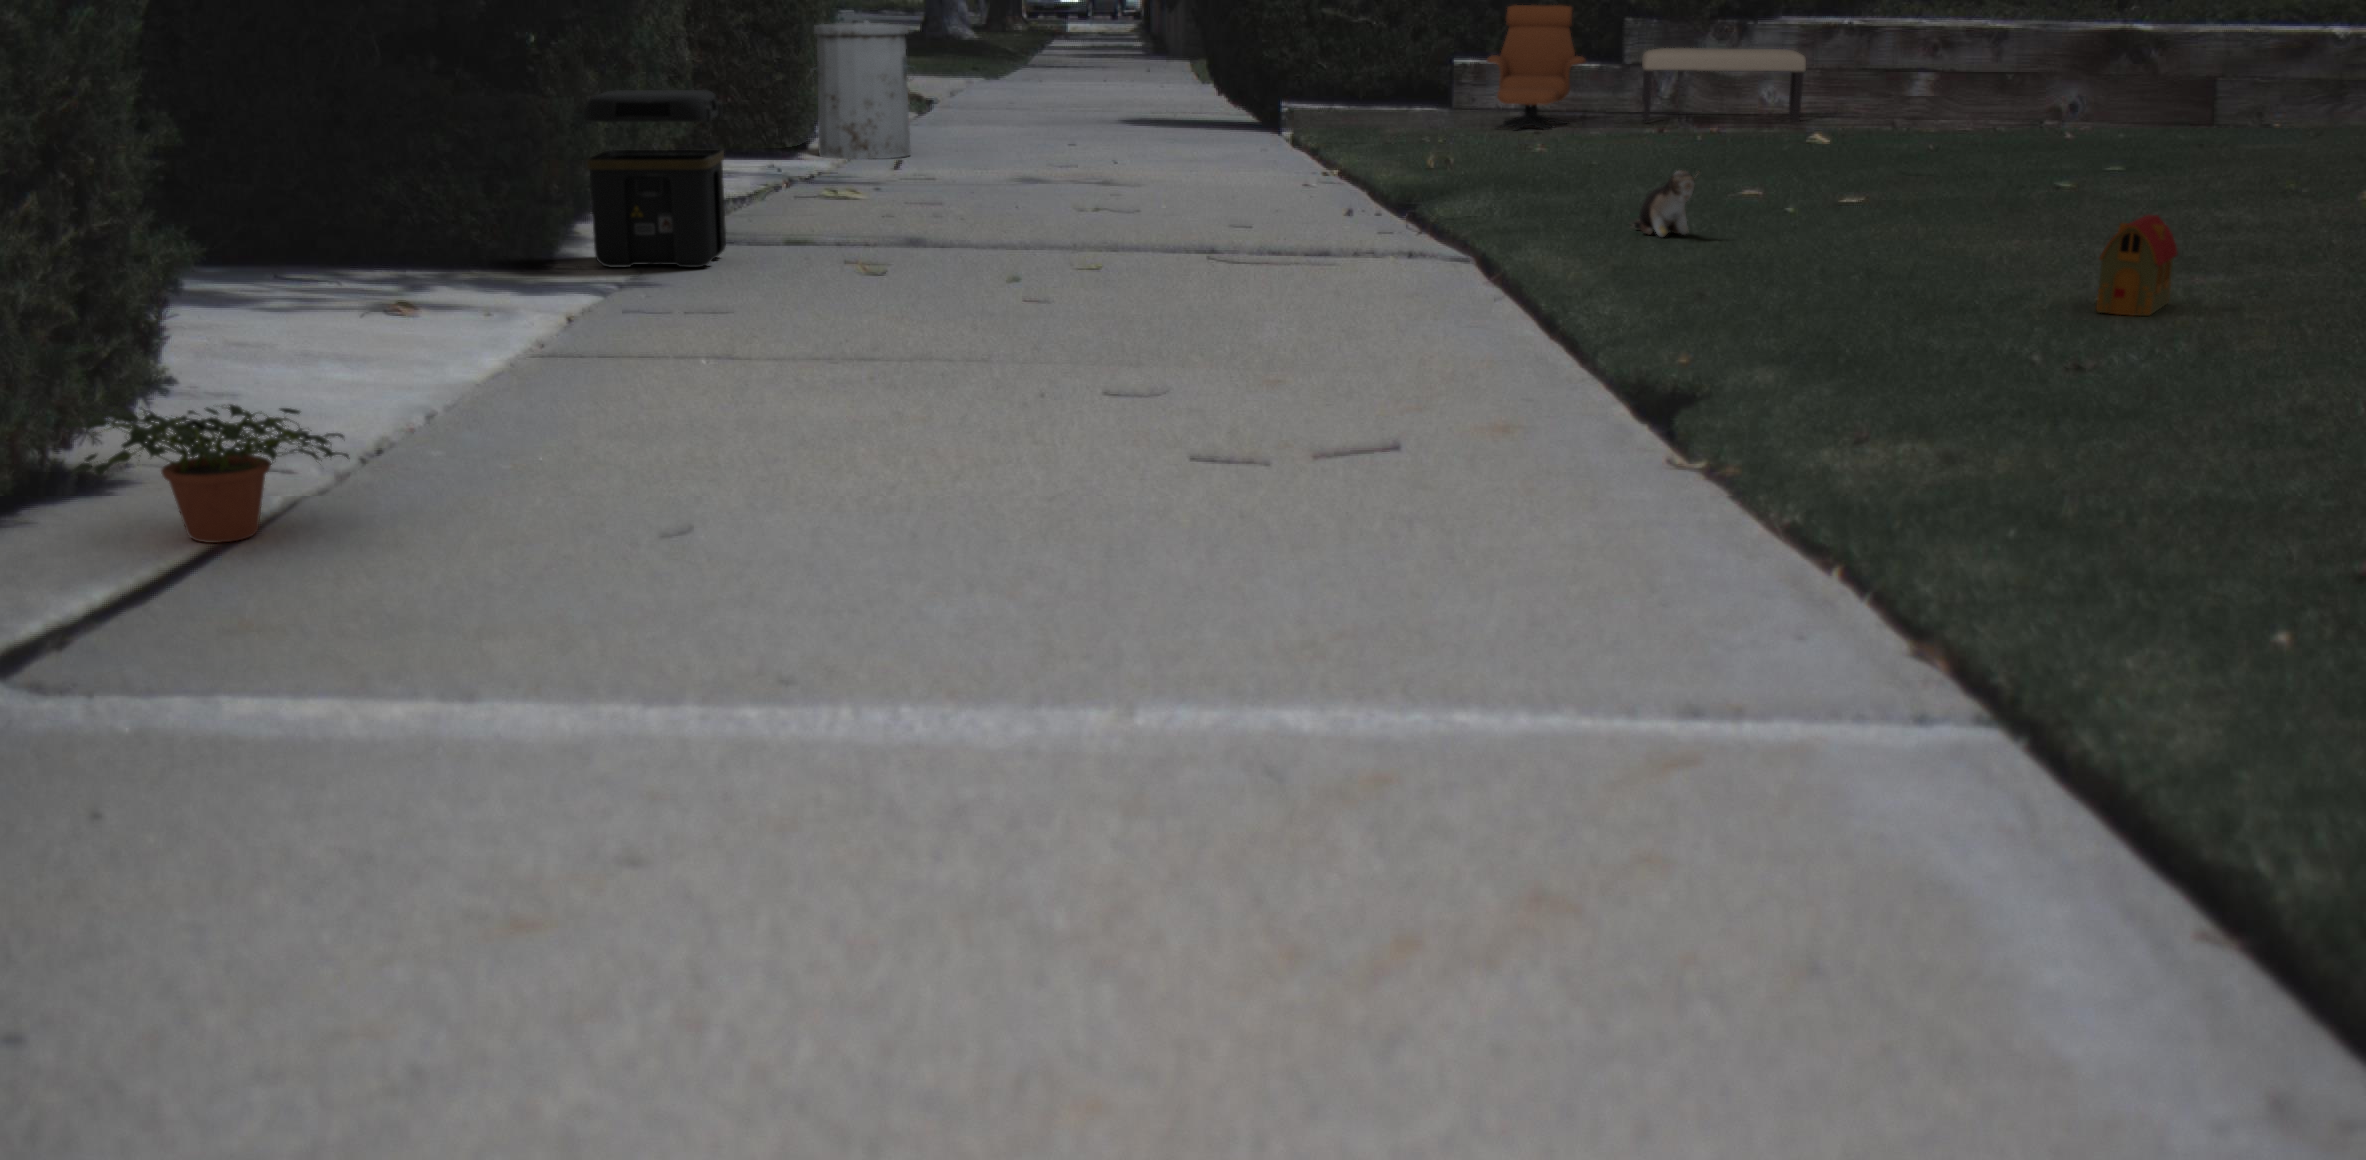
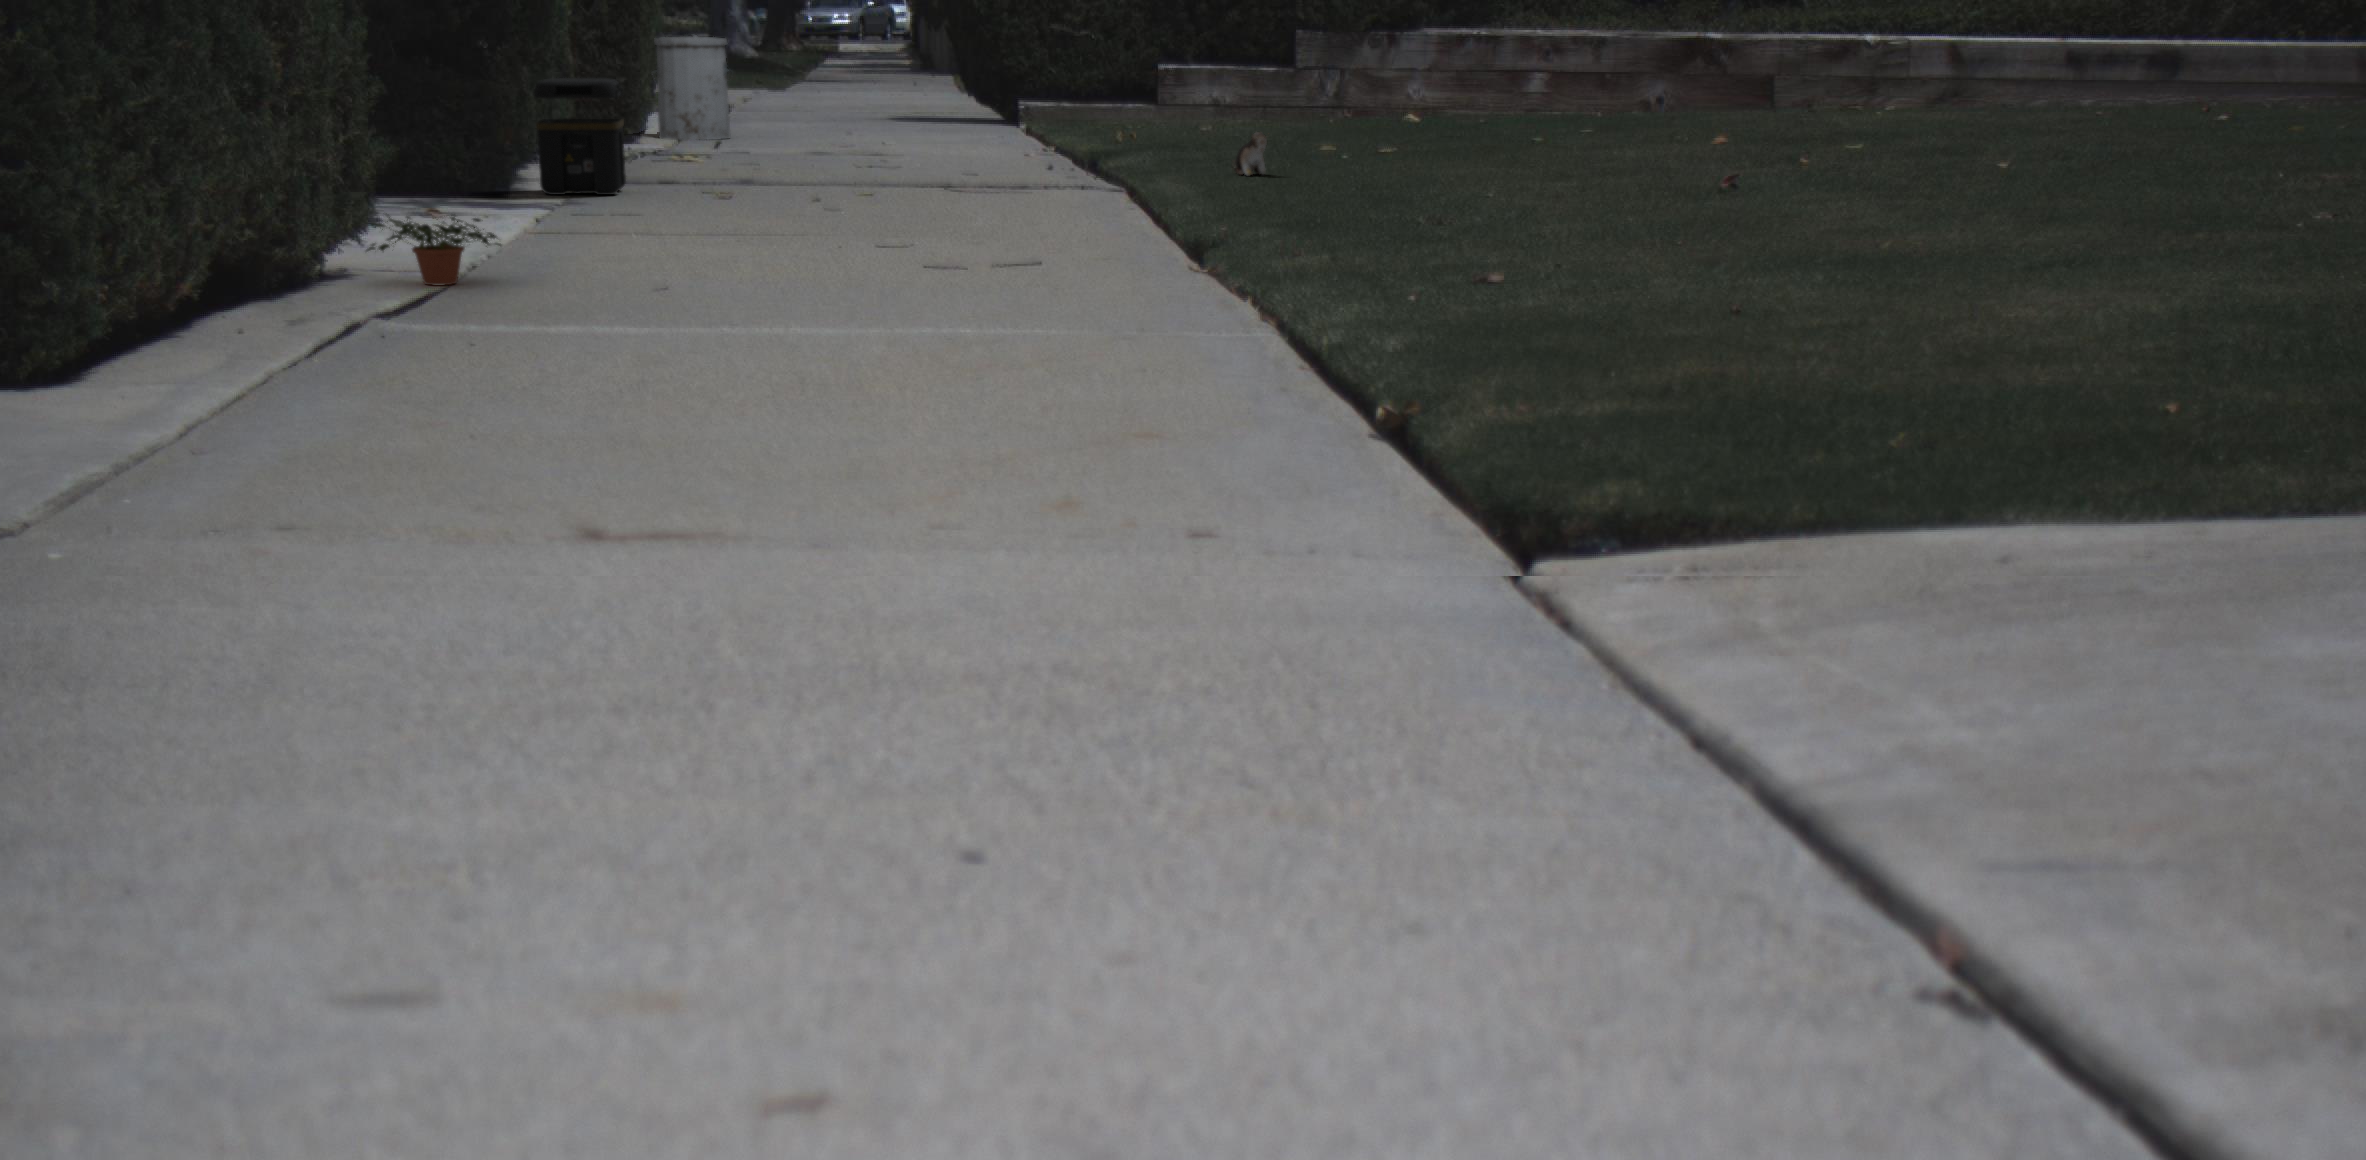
lounge chair: present [1487,5,1586,131] -> none [1178,25,1255,122]
bench: present [1642,48,1806,122] -> none [1298,59,1419,116]
toy house: present [2096,215,2177,316] -> none [1460,147,1511,204]

